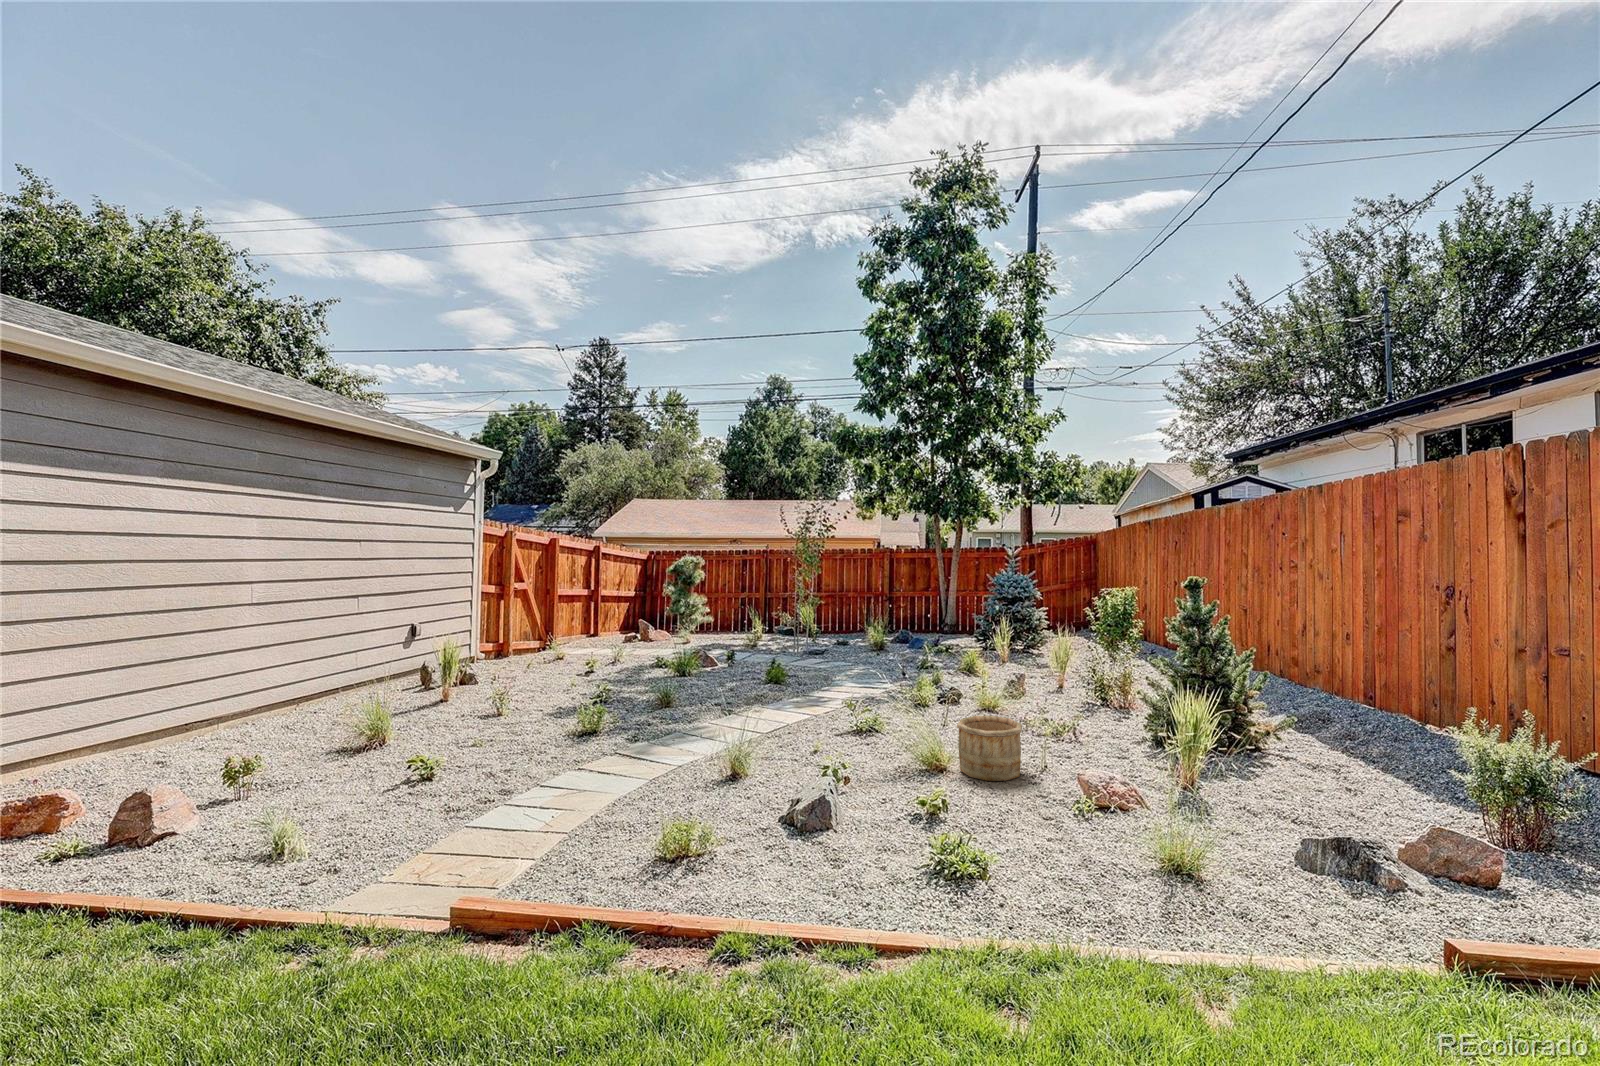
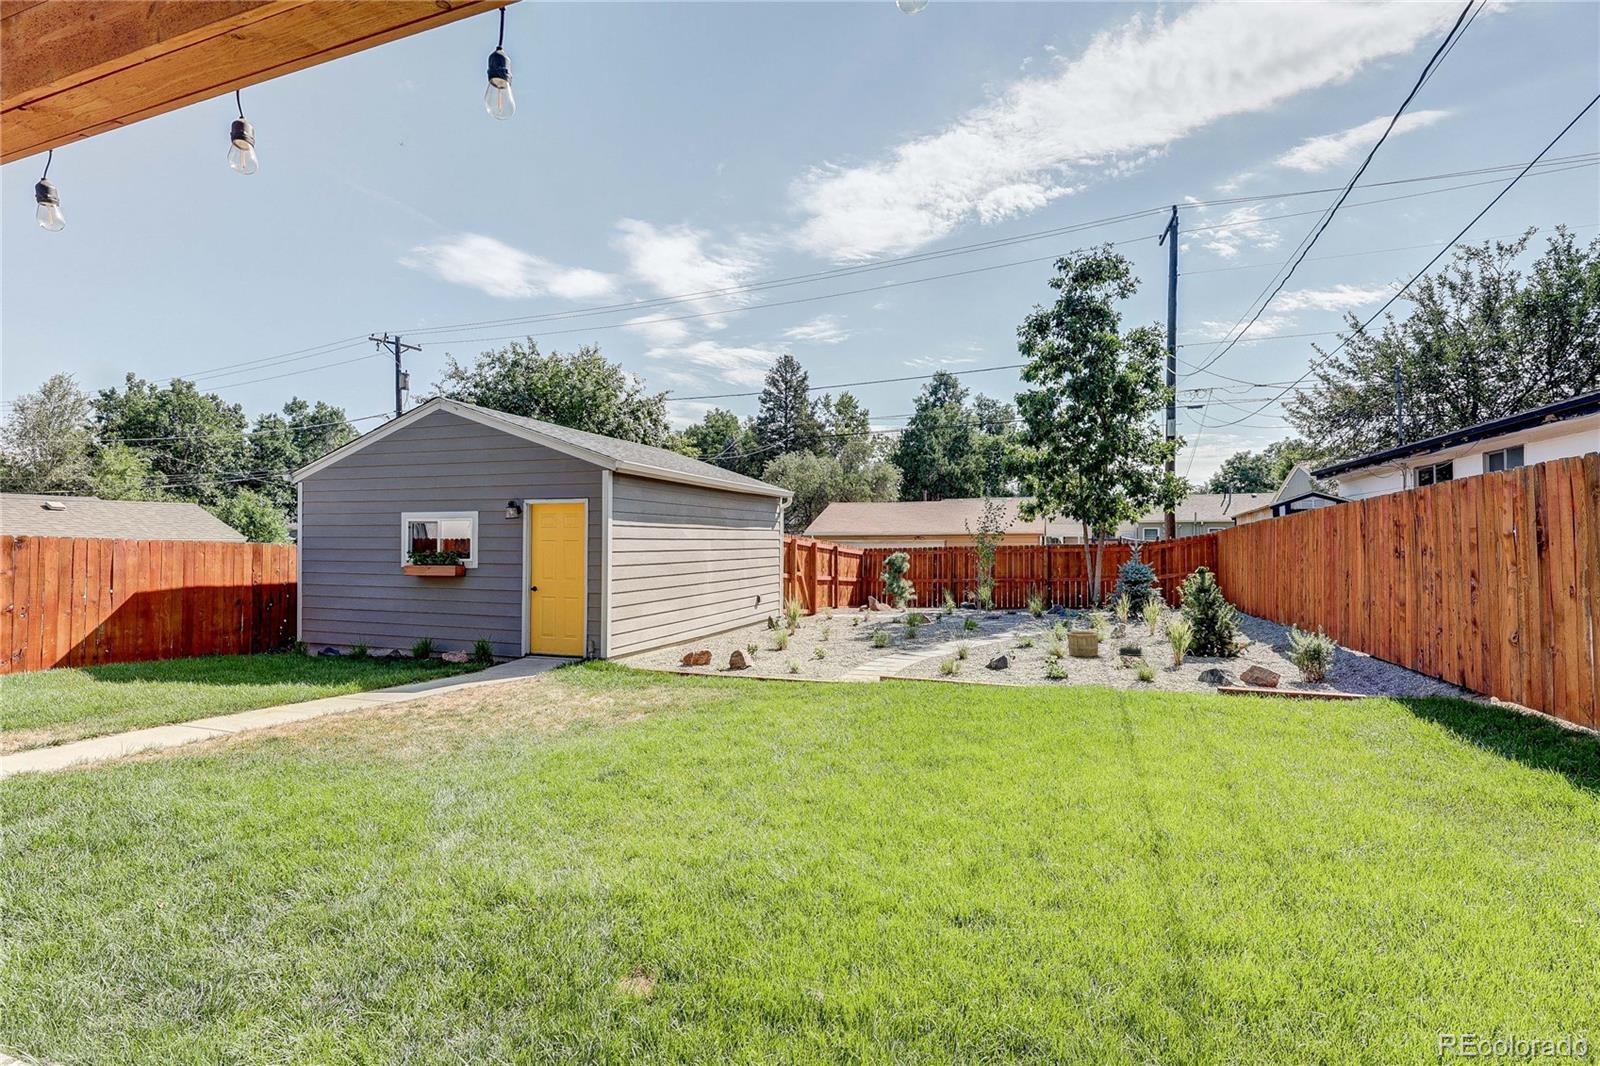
decorative plant: none [1048,710,1116,775] -> present [1116,634,1142,656]

